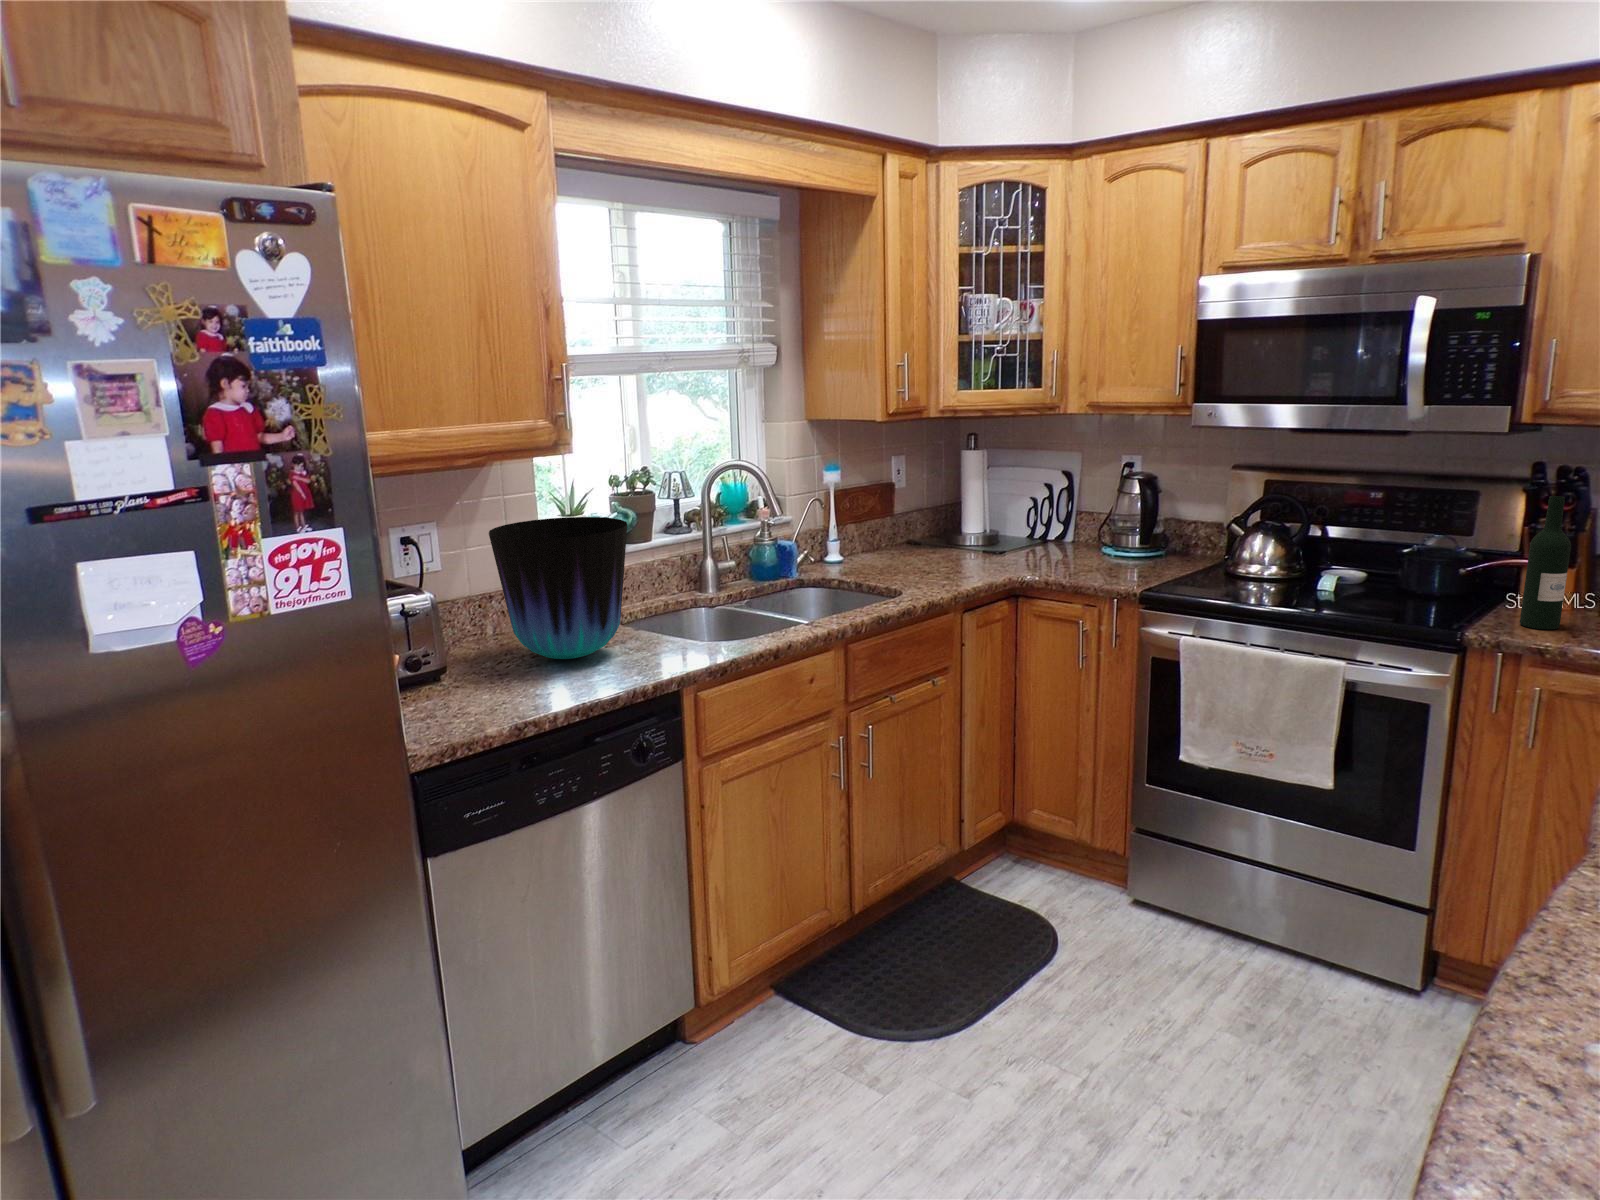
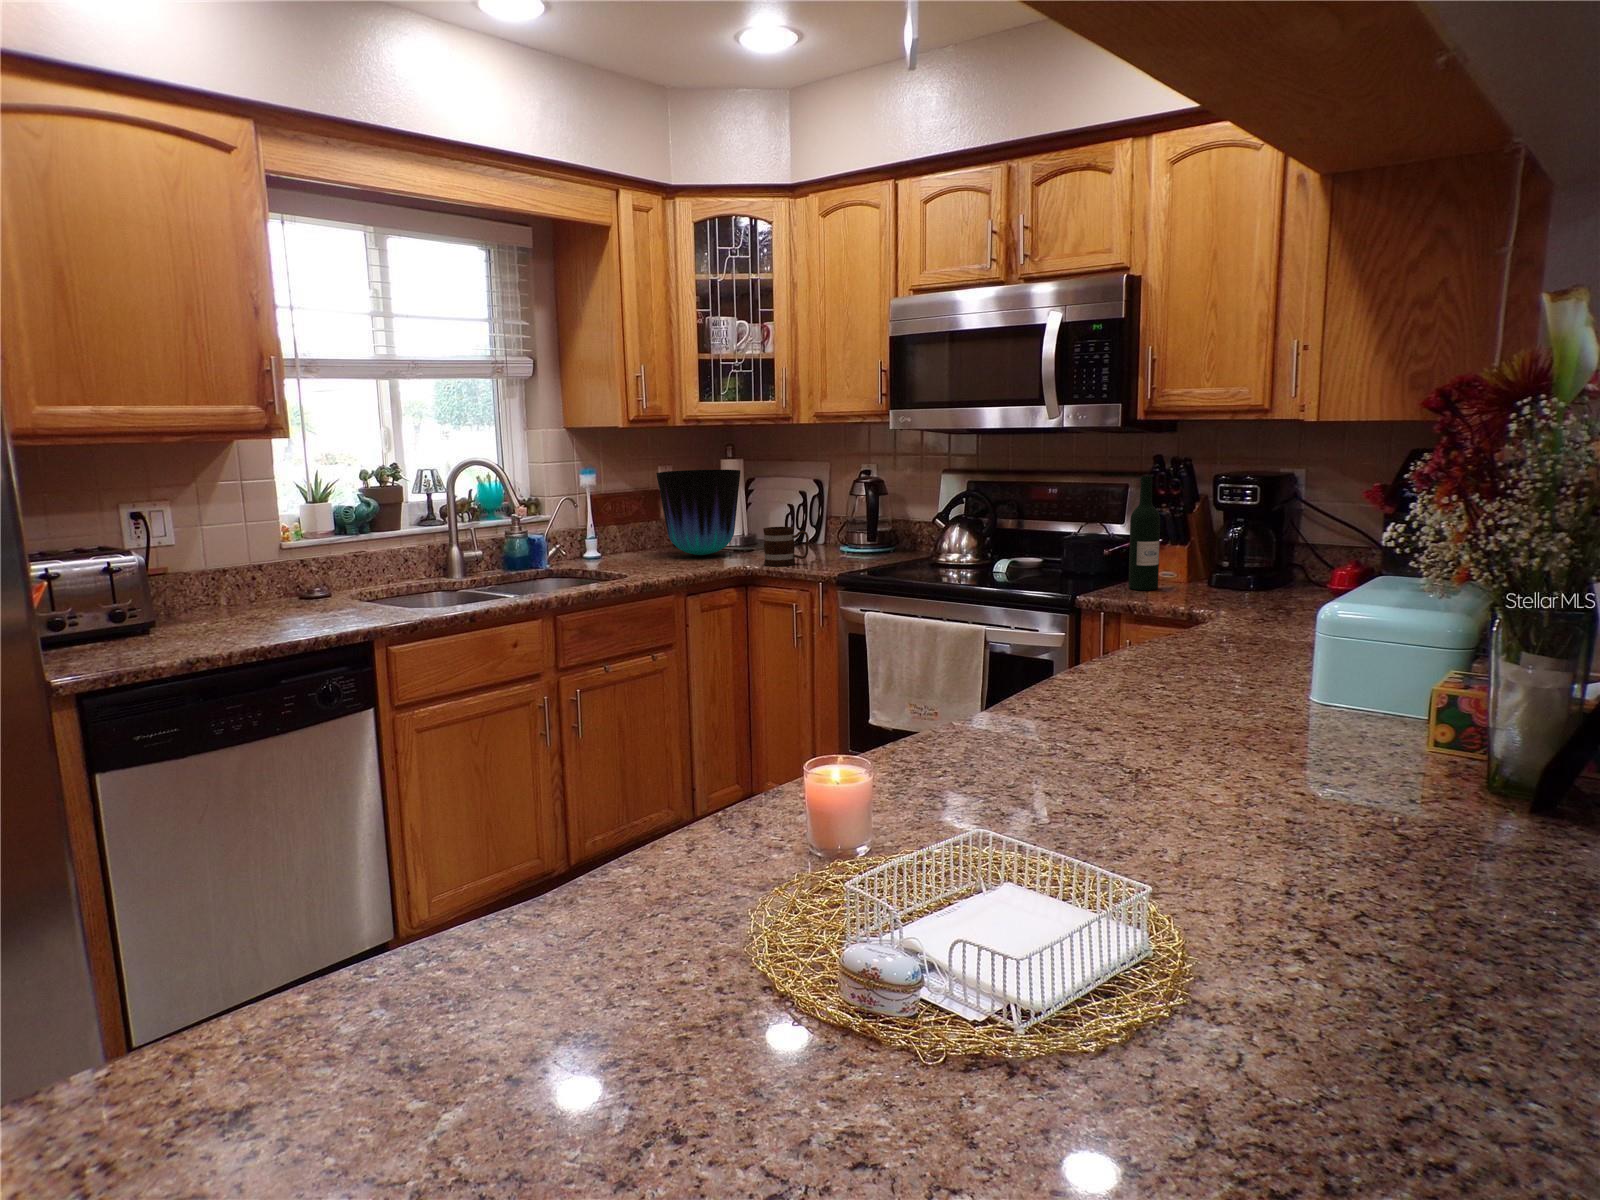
vase: present [489,517,627,659] -> present [656,470,740,555]
mug: none [1035,532,1089,578] -> present [763,527,809,566]

